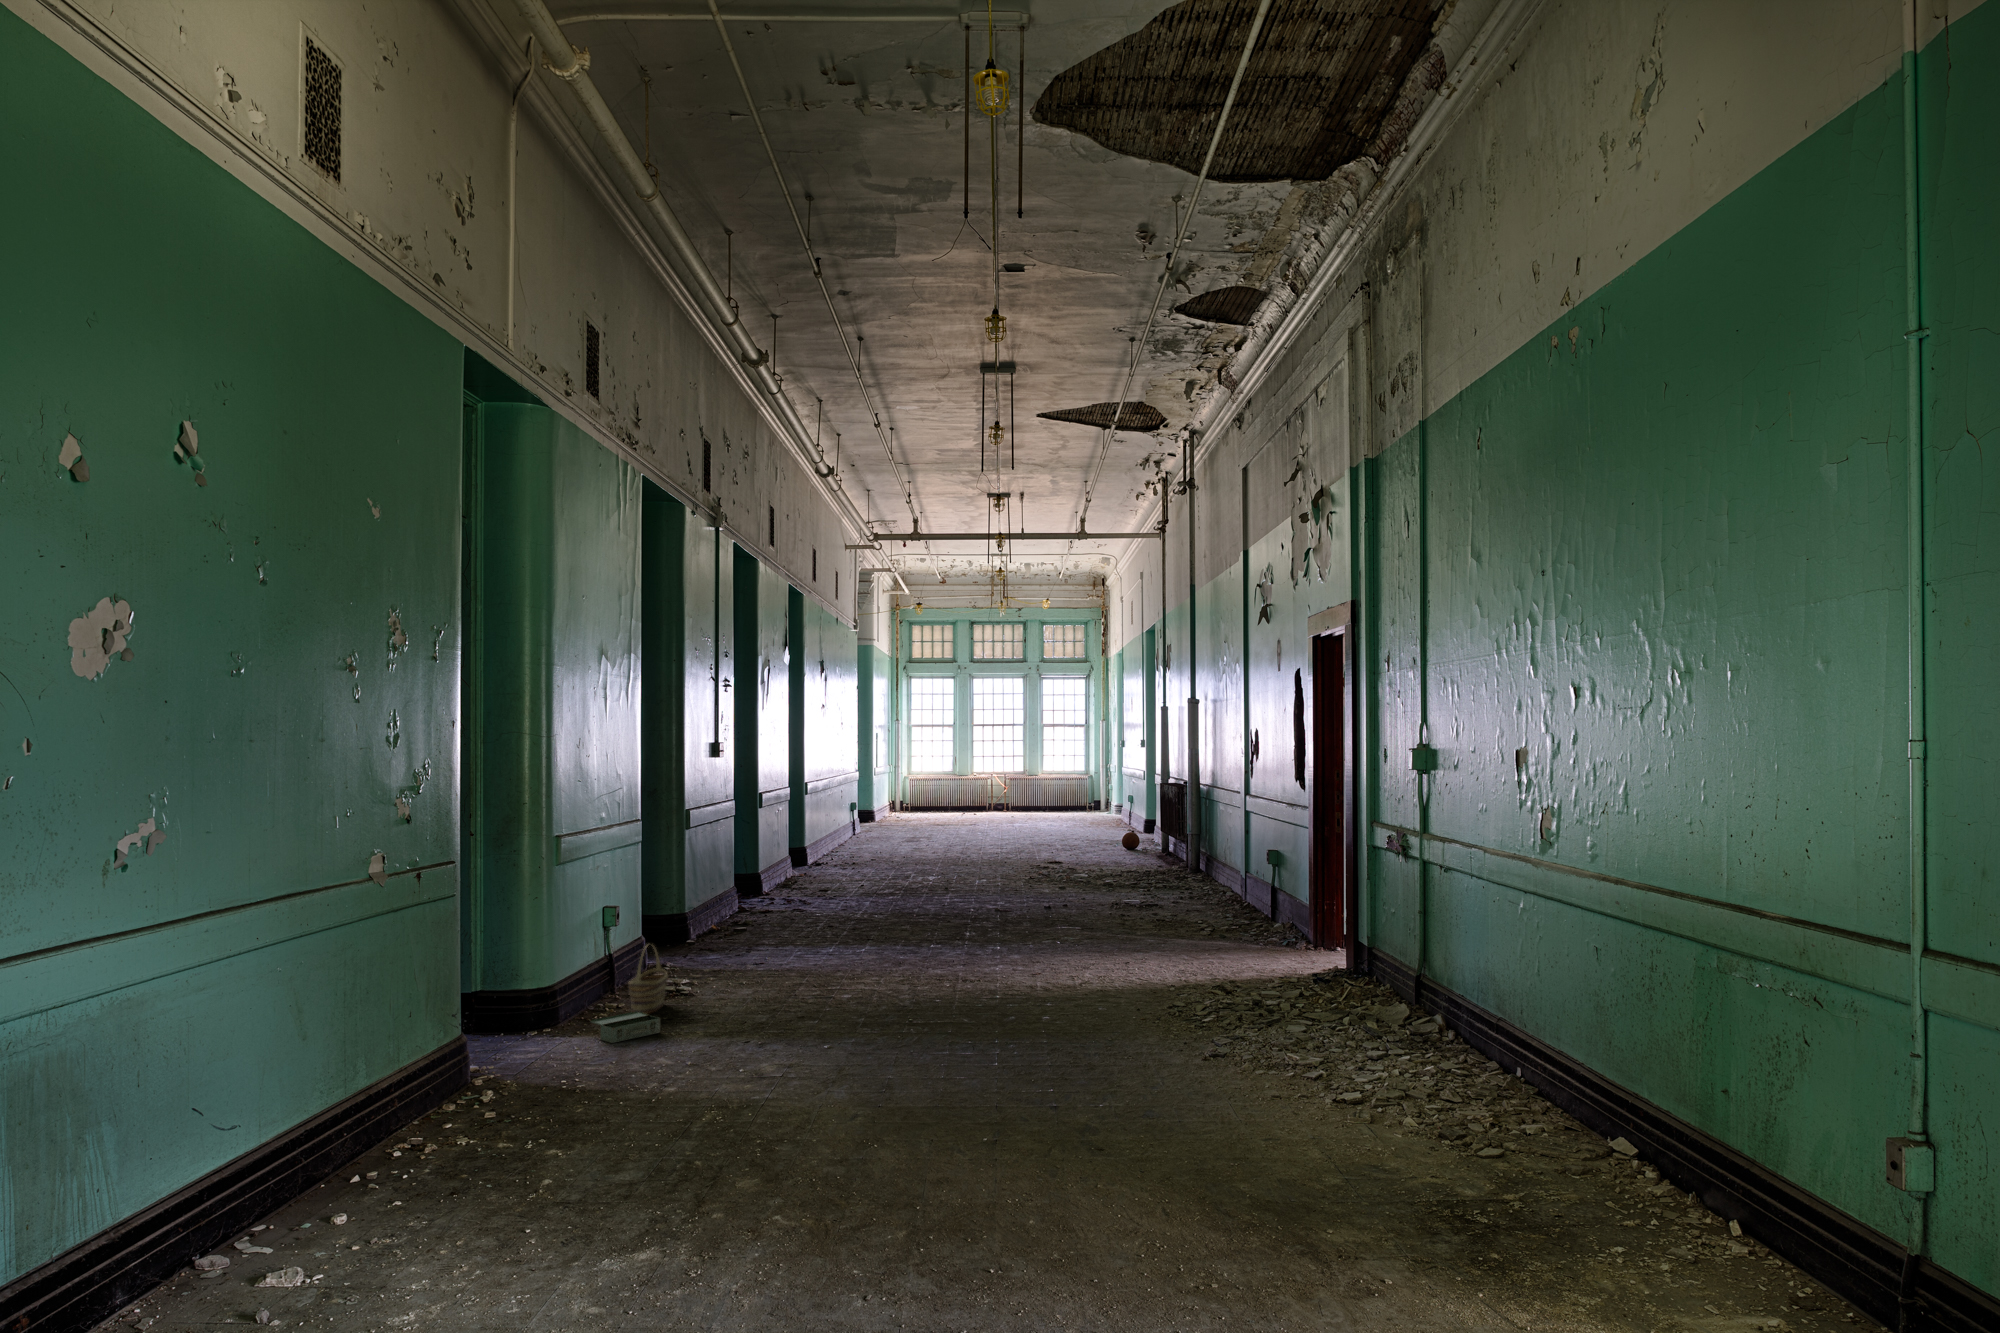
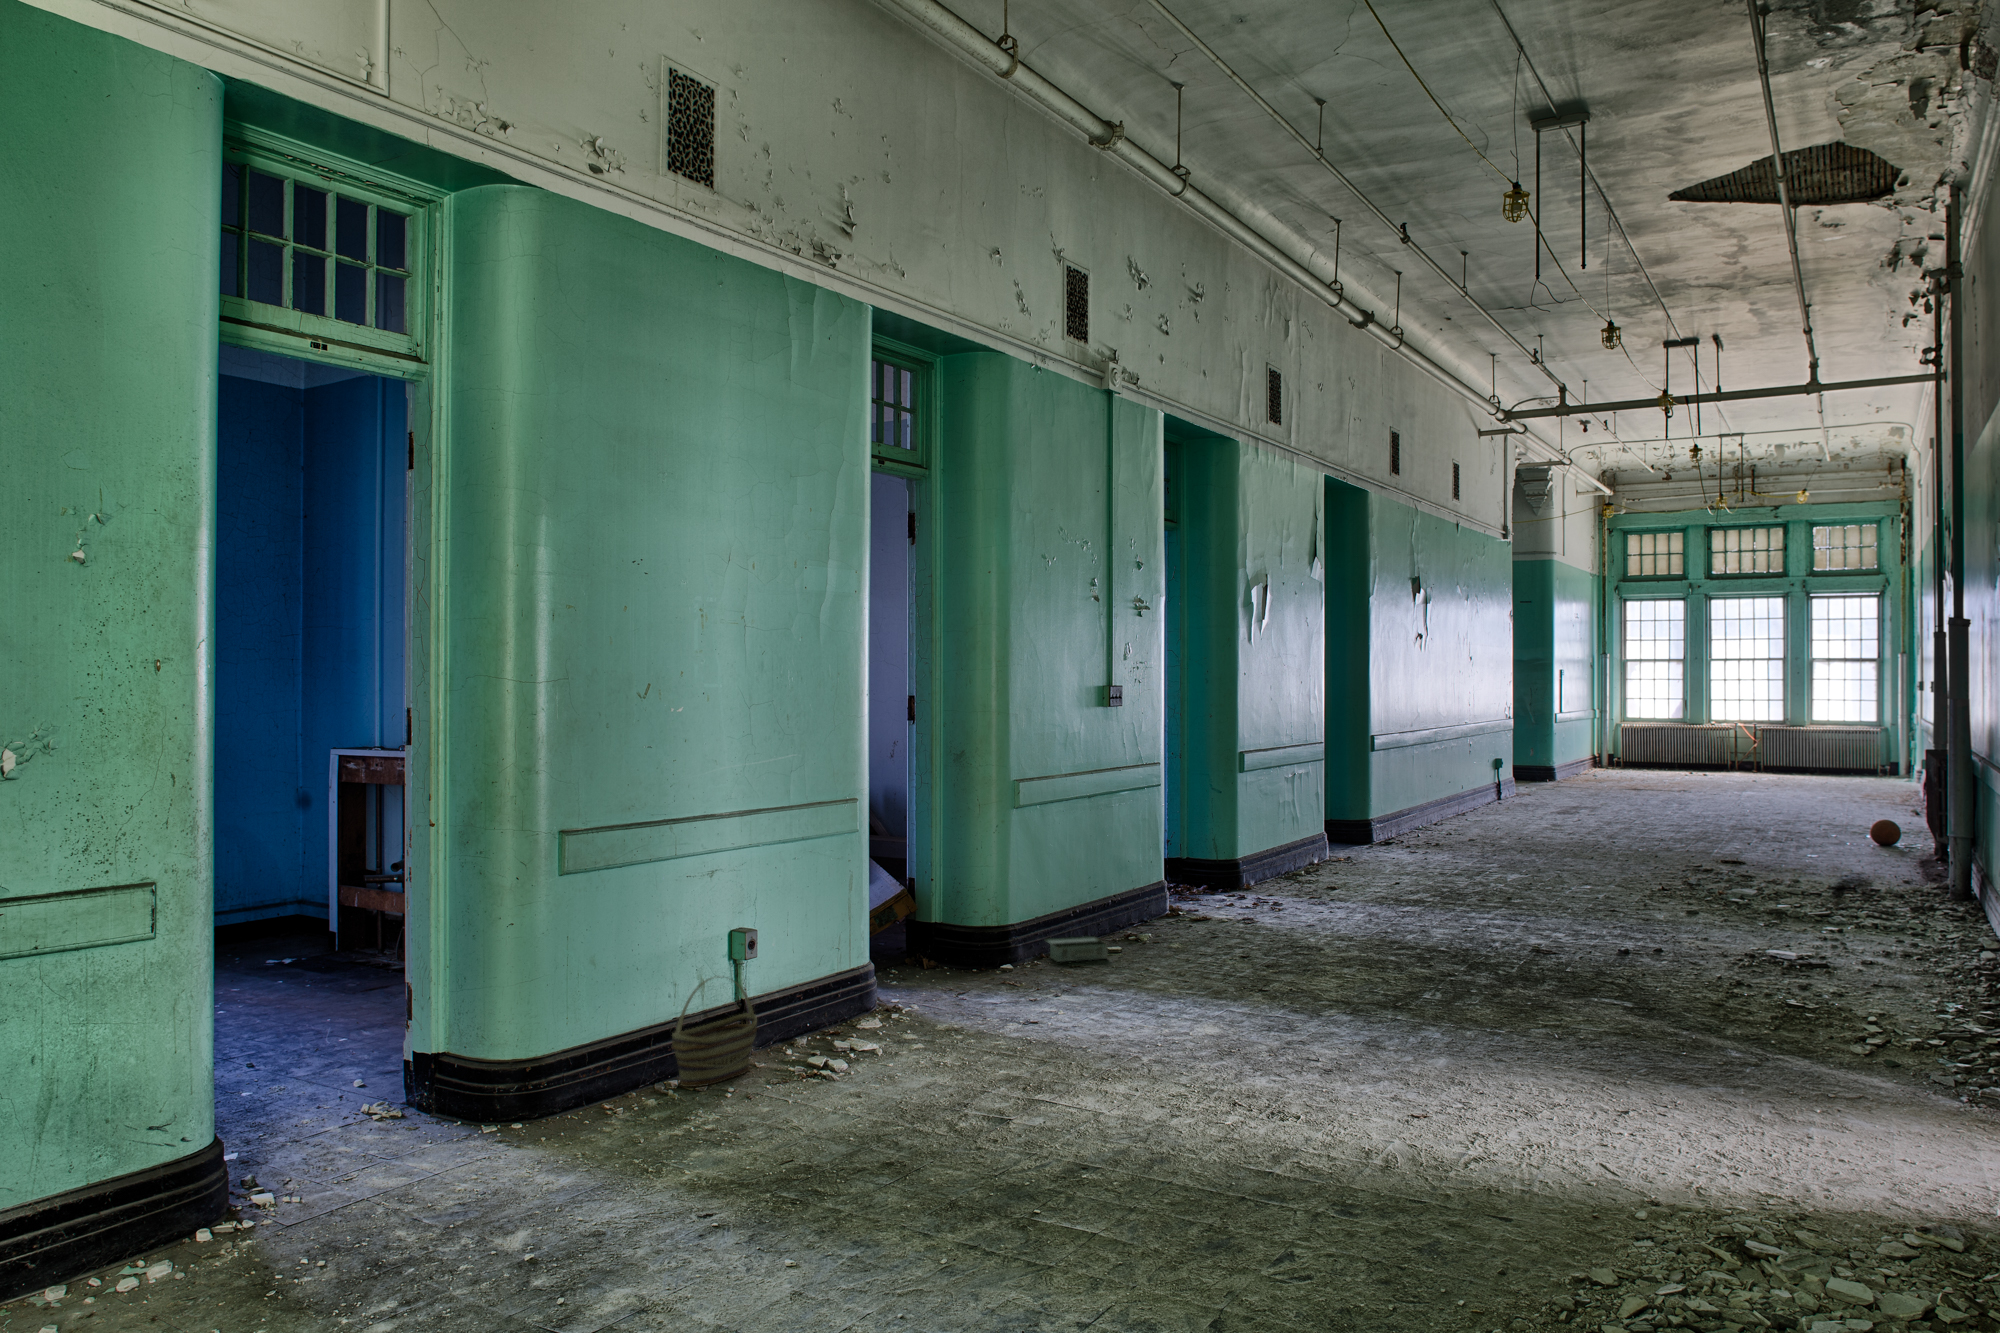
basket: present [629,945,668,1014] -> present [672,978,757,1087]

